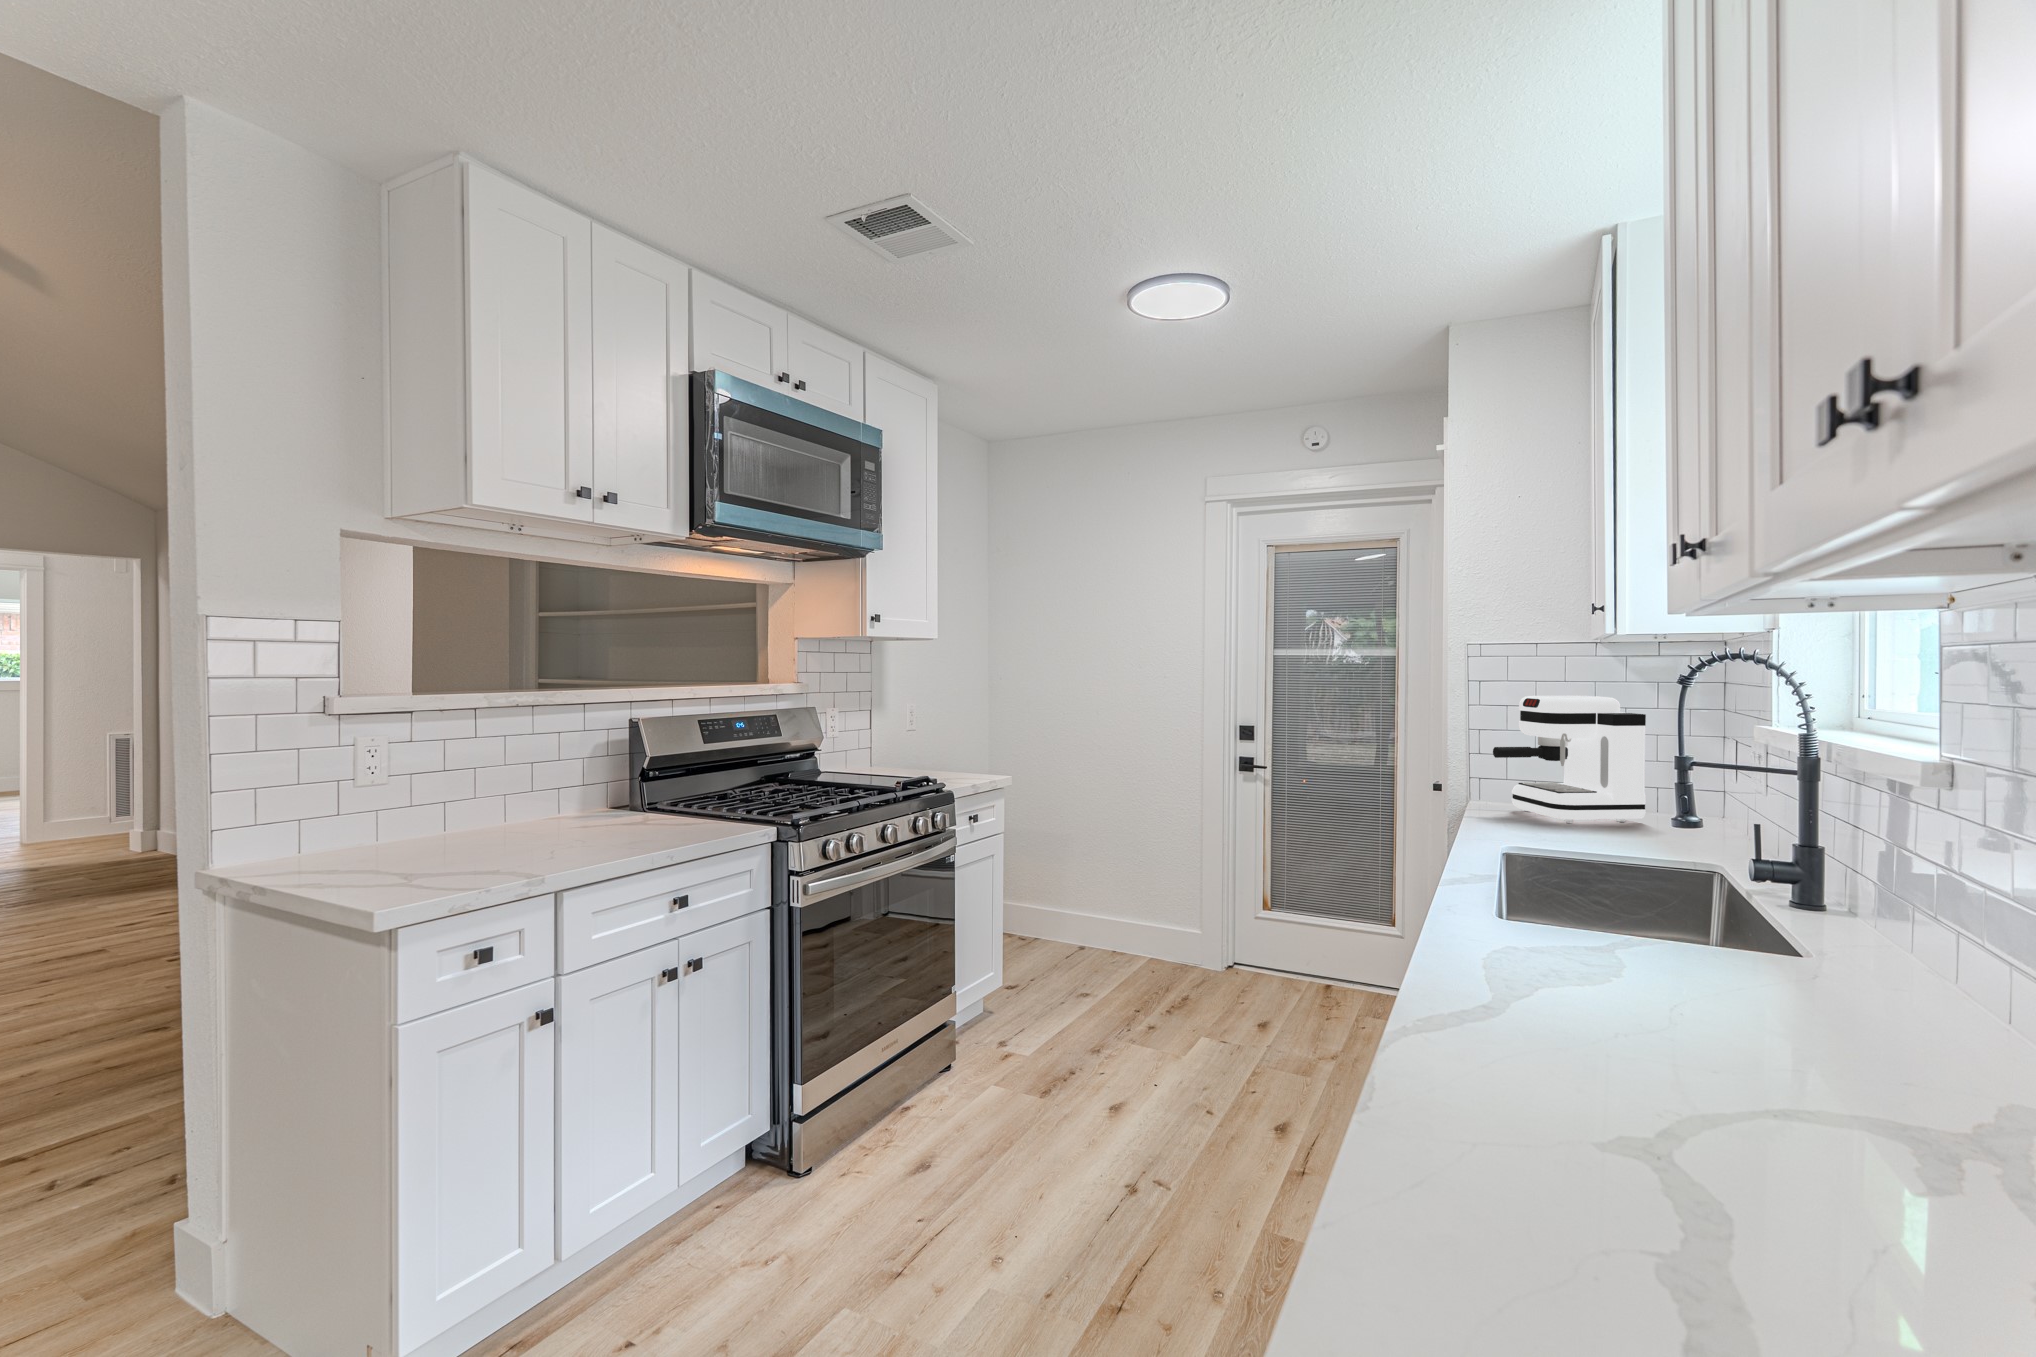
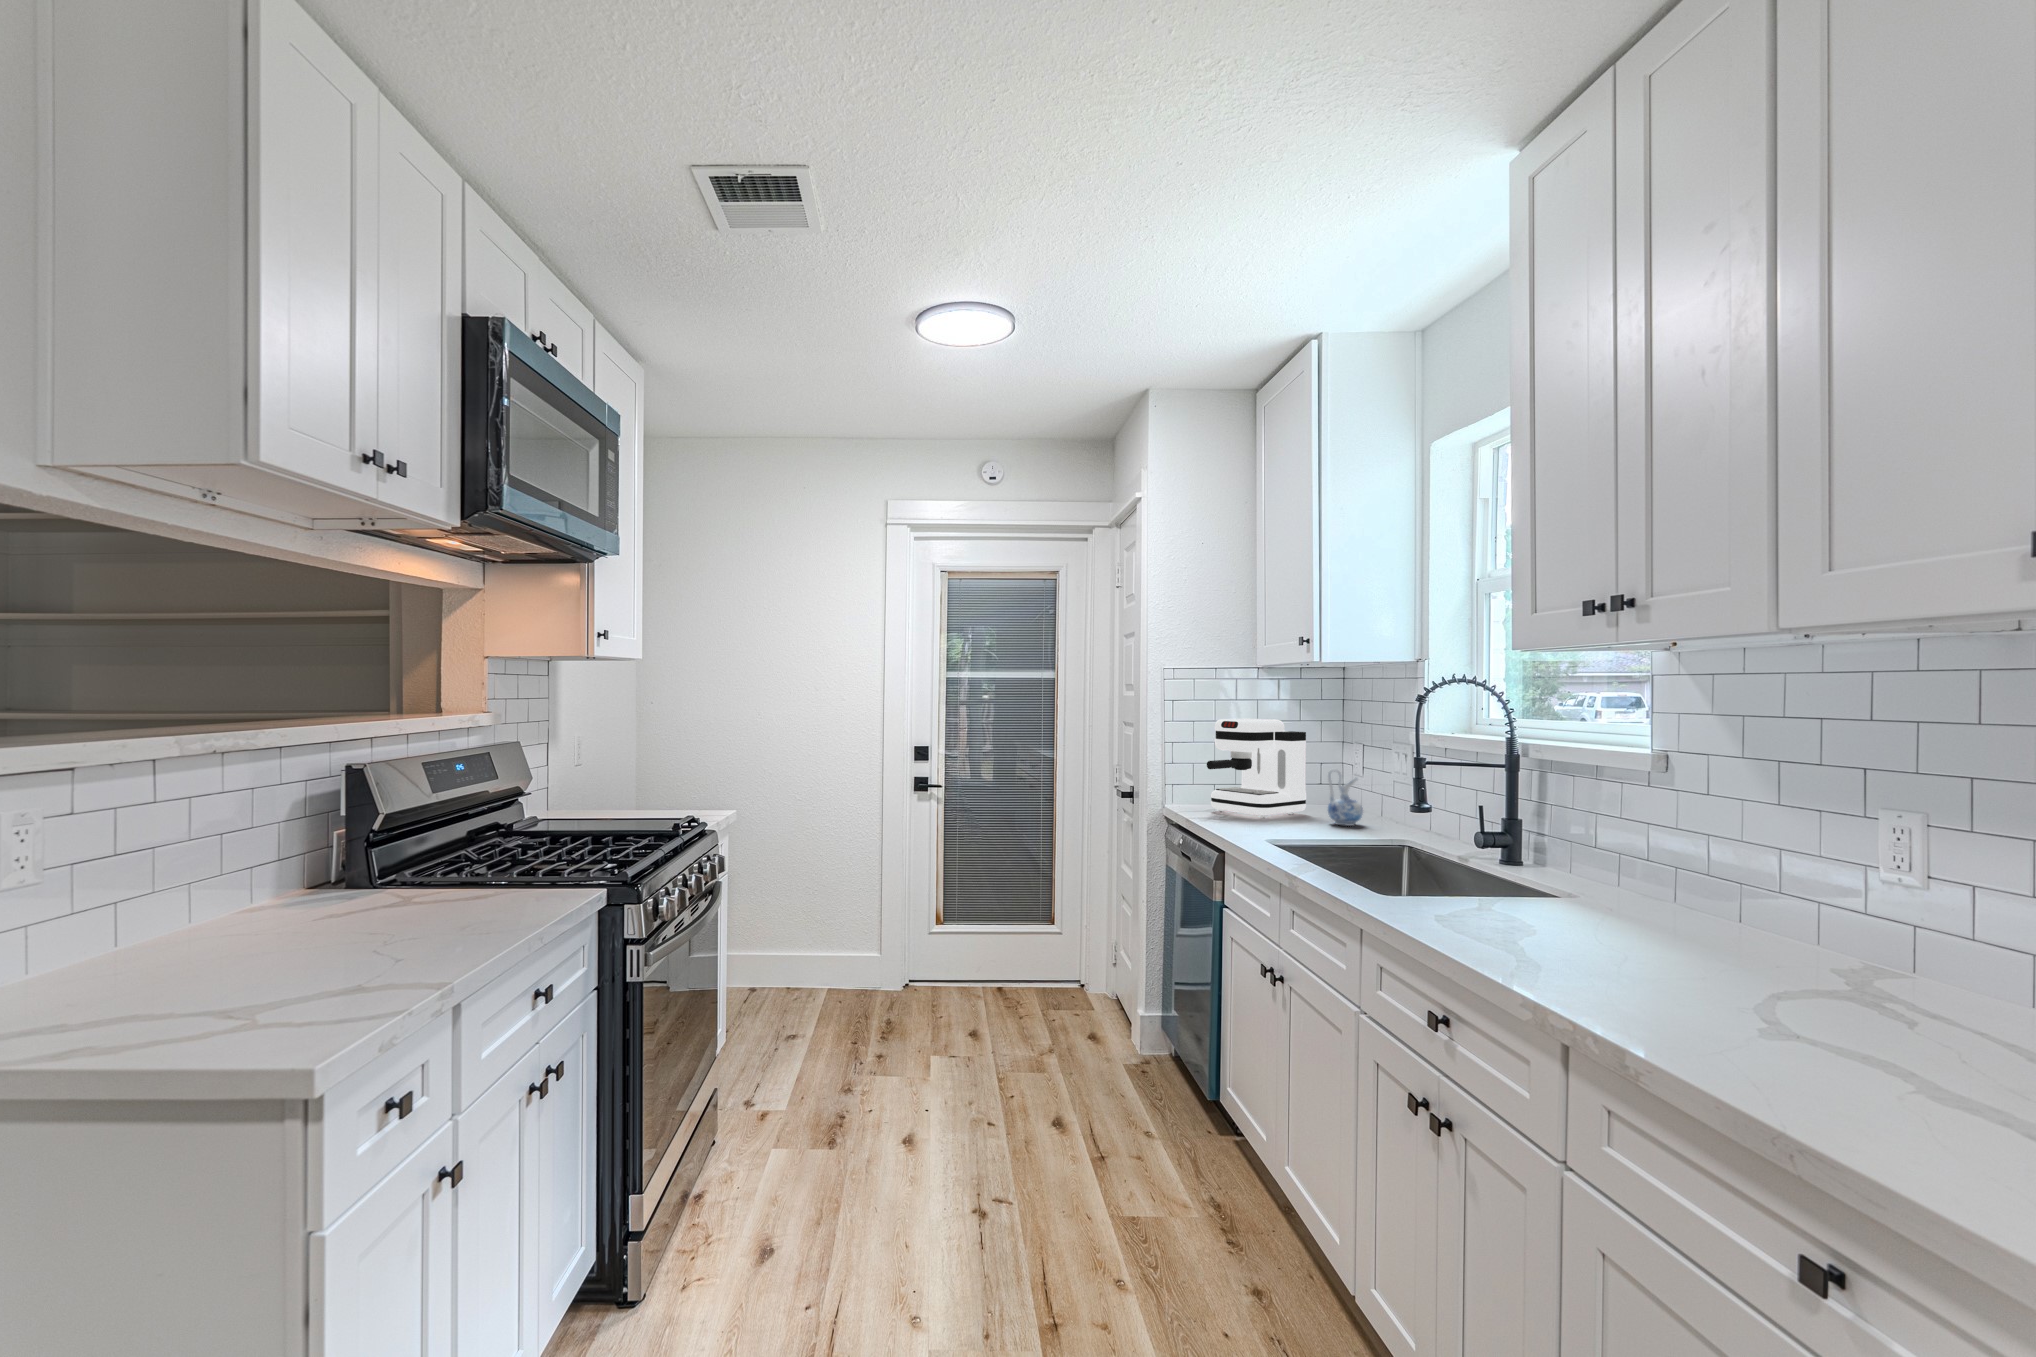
ceramic pitcher: none [1644,764,1697,842] -> present [1328,769,1363,826]

